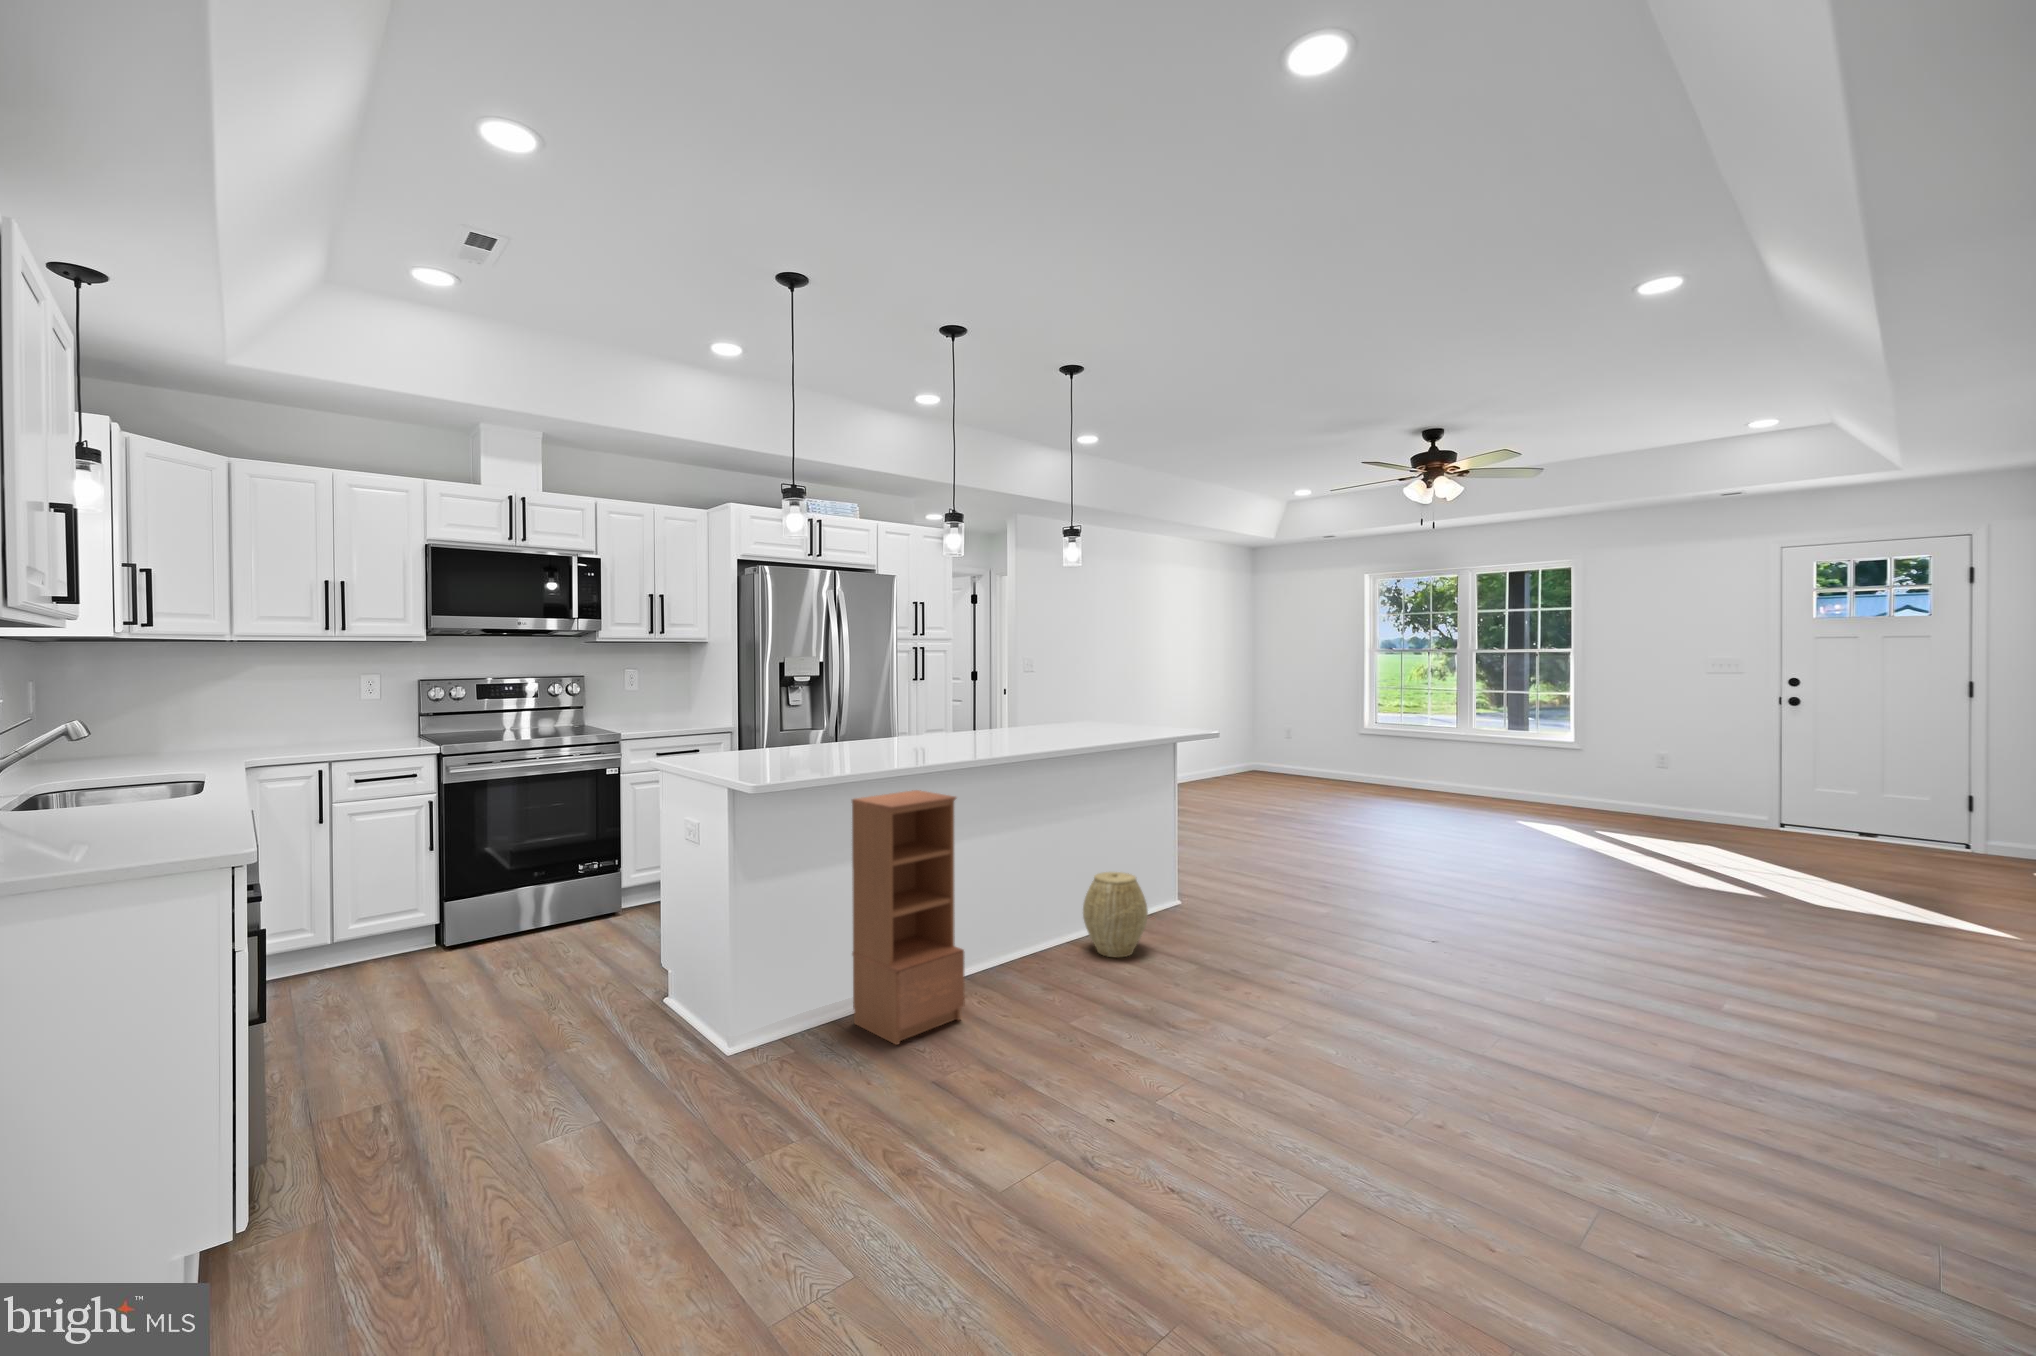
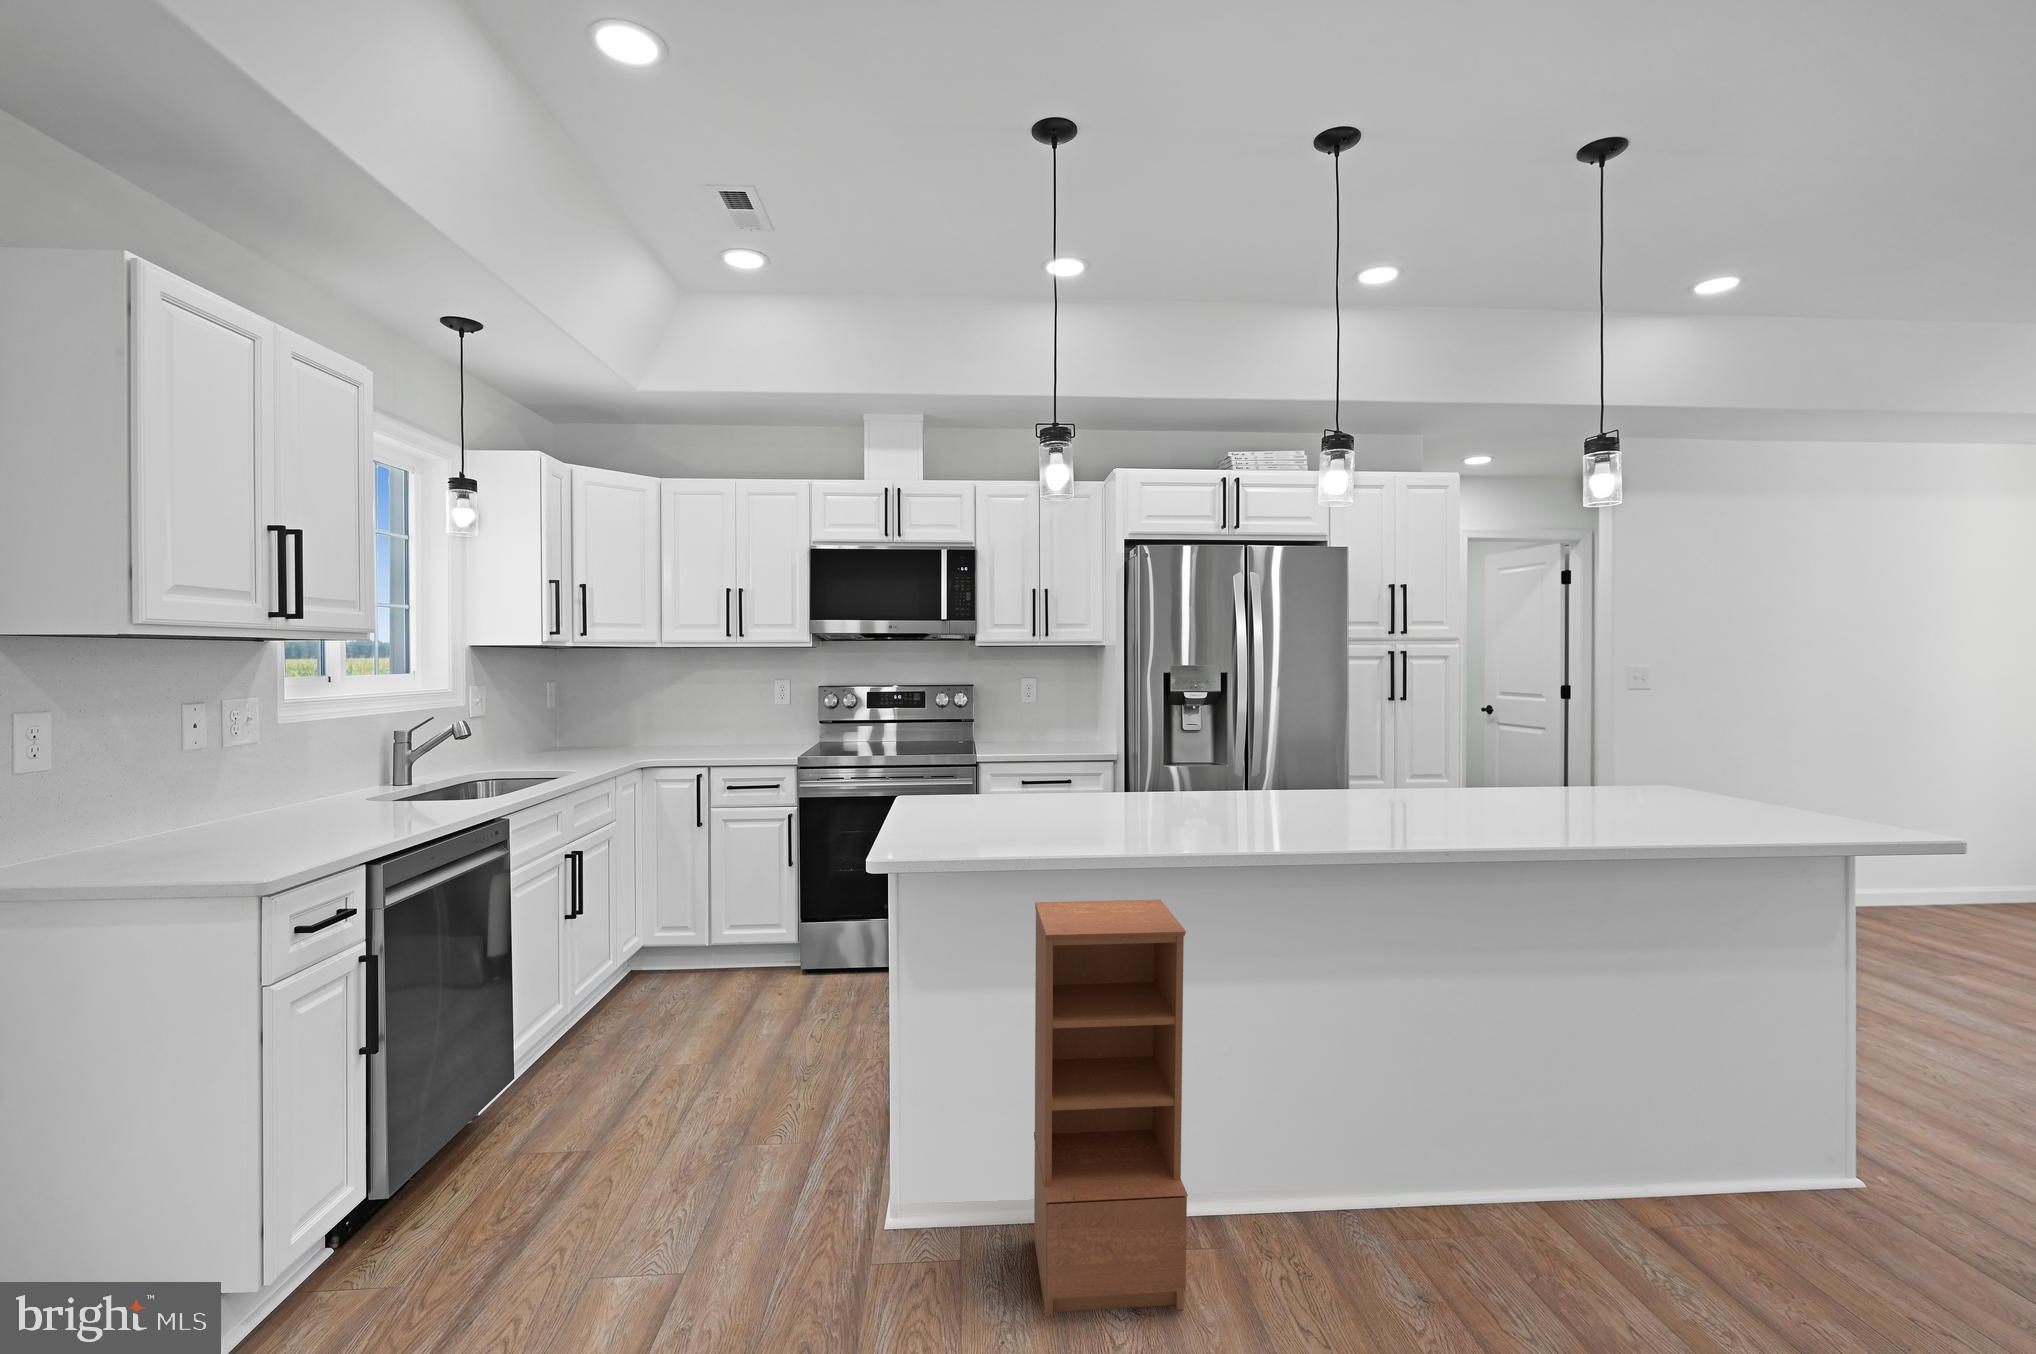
woven basket: present [1083,872,1148,957] -> none [1524,1100,1672,1288]

